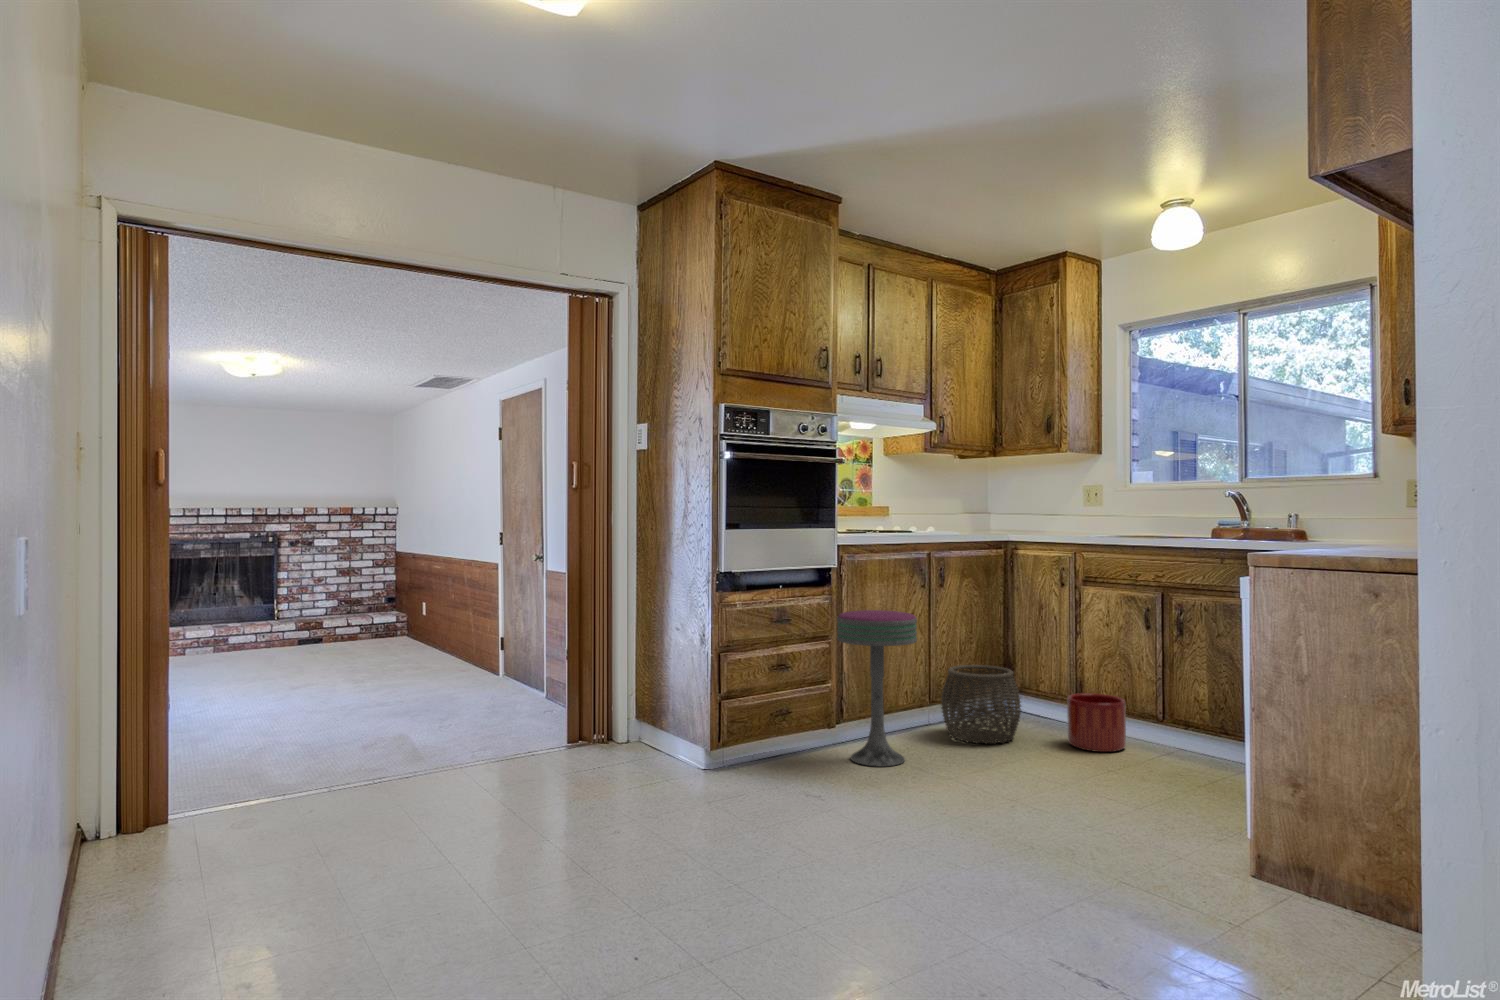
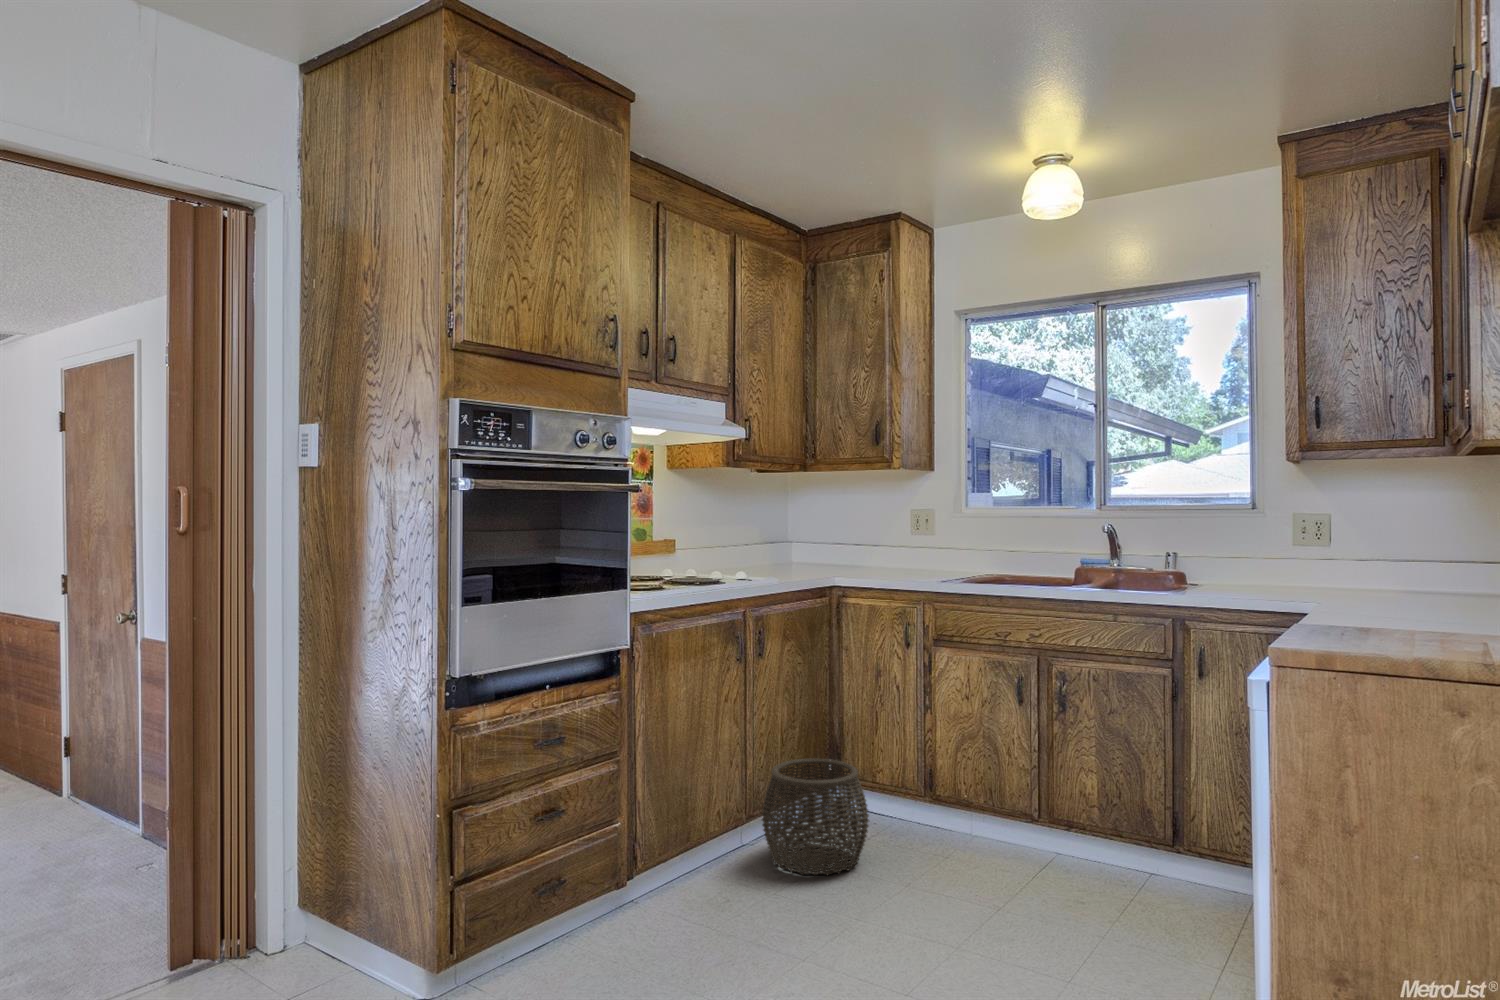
bar stool: present [837,610,917,767] -> none [632,706,749,948]
planter: present [1067,693,1126,752] -> none [926,788,999,872]

